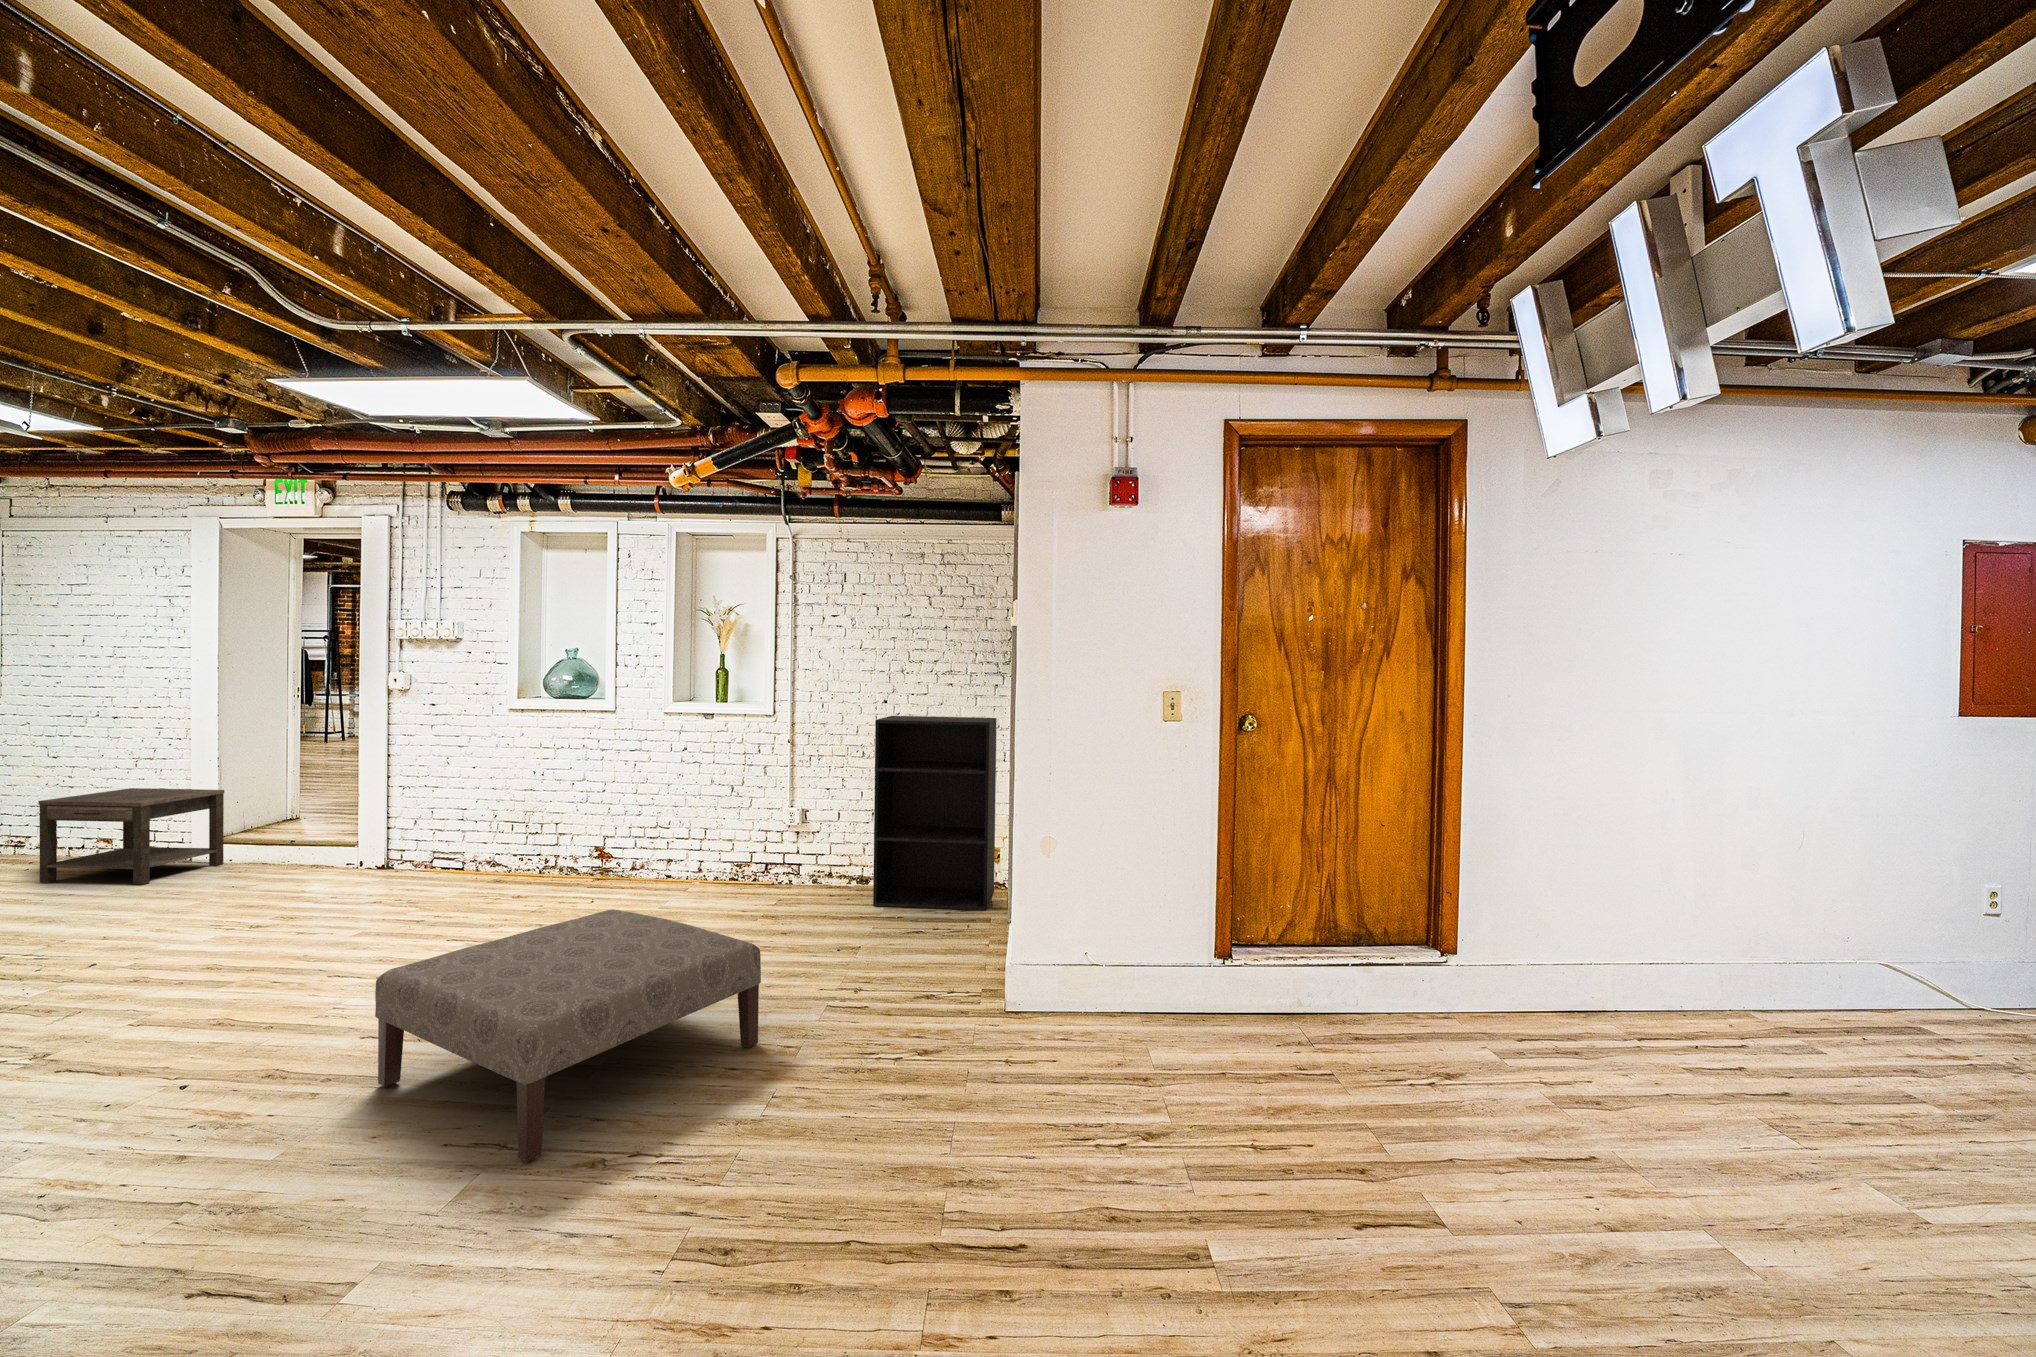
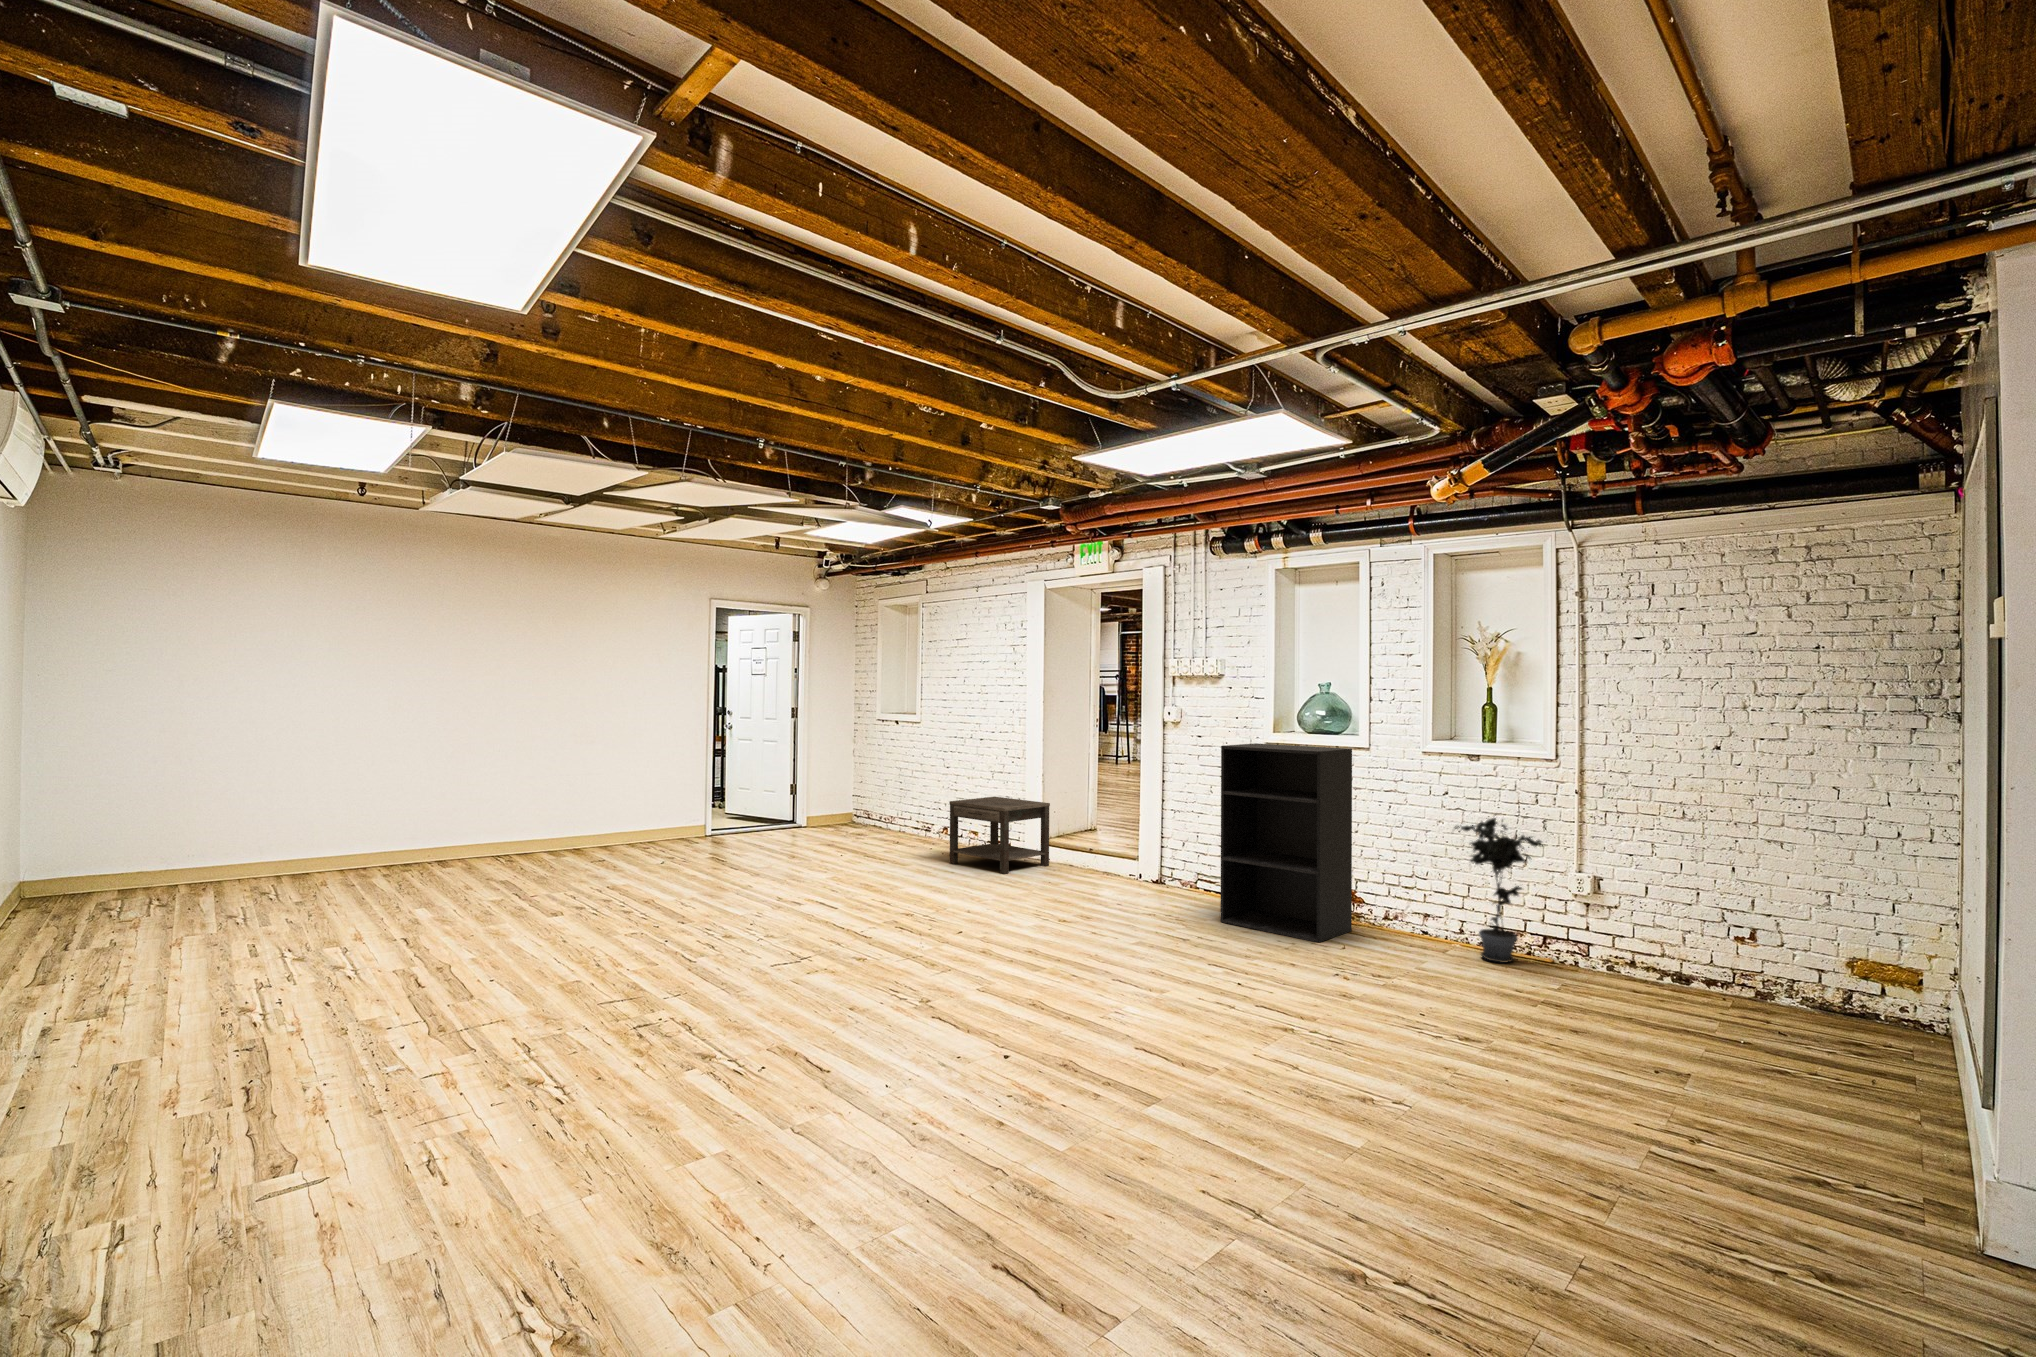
bookshelf: present [873,716,997,910] -> present [1220,743,1352,942]
potted plant: none [692,762,765,888] -> present [1454,814,1543,963]
ottoman: present [375,909,761,1162] -> none [1193,956,1560,1177]

